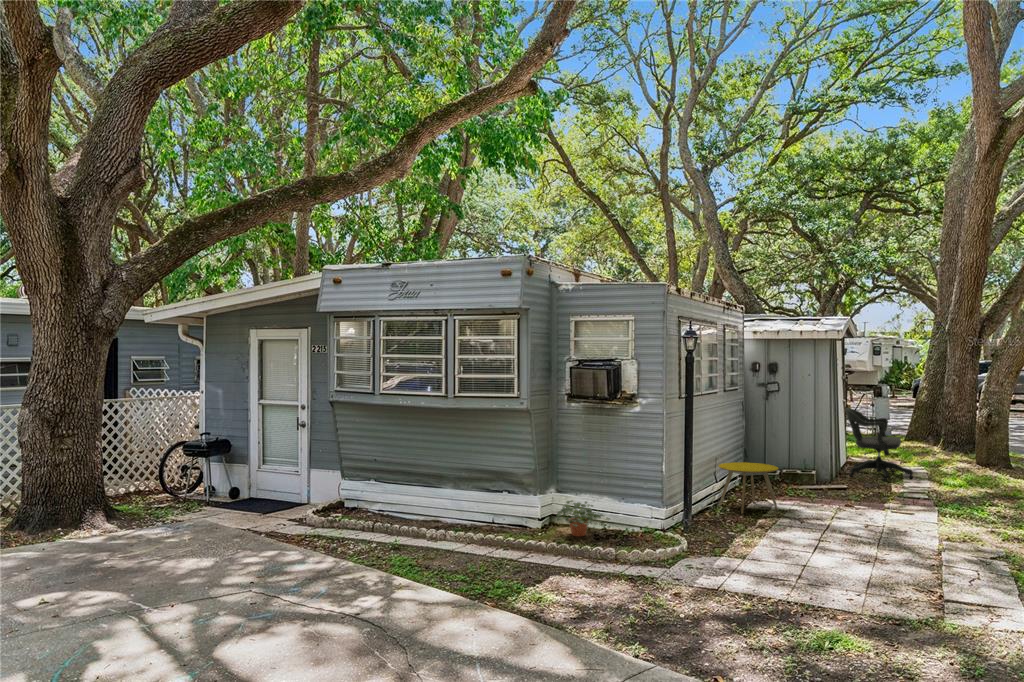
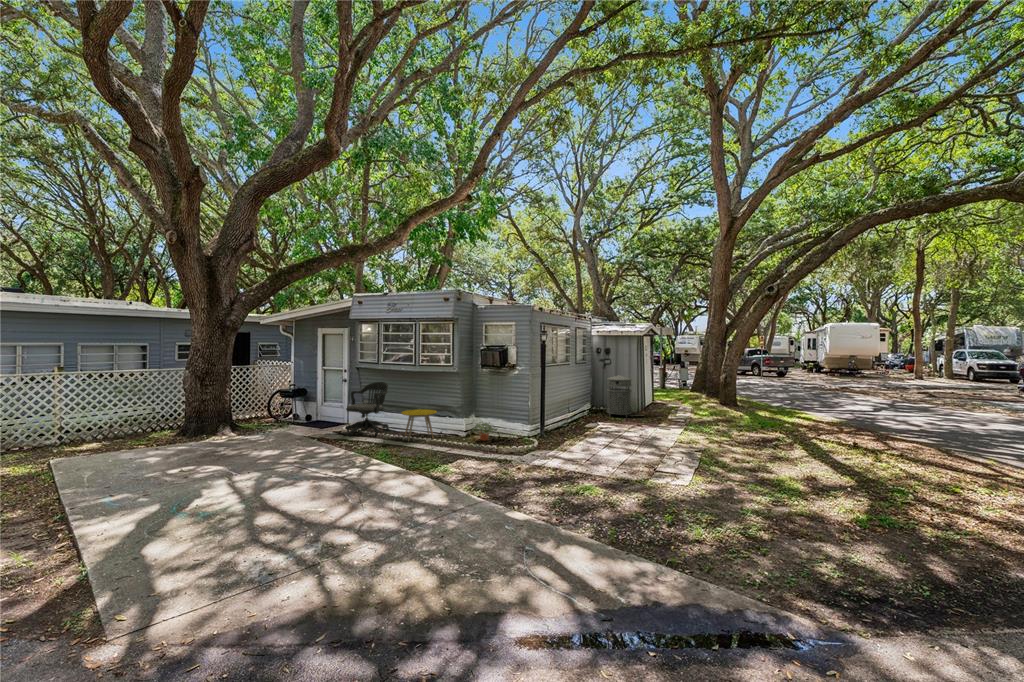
chair: present [845,408,913,481] -> present [346,382,389,436]
trash can: none [774,411,821,489] -> present [607,375,632,417]
side table: present [718,462,778,513] -> present [401,409,437,441]

